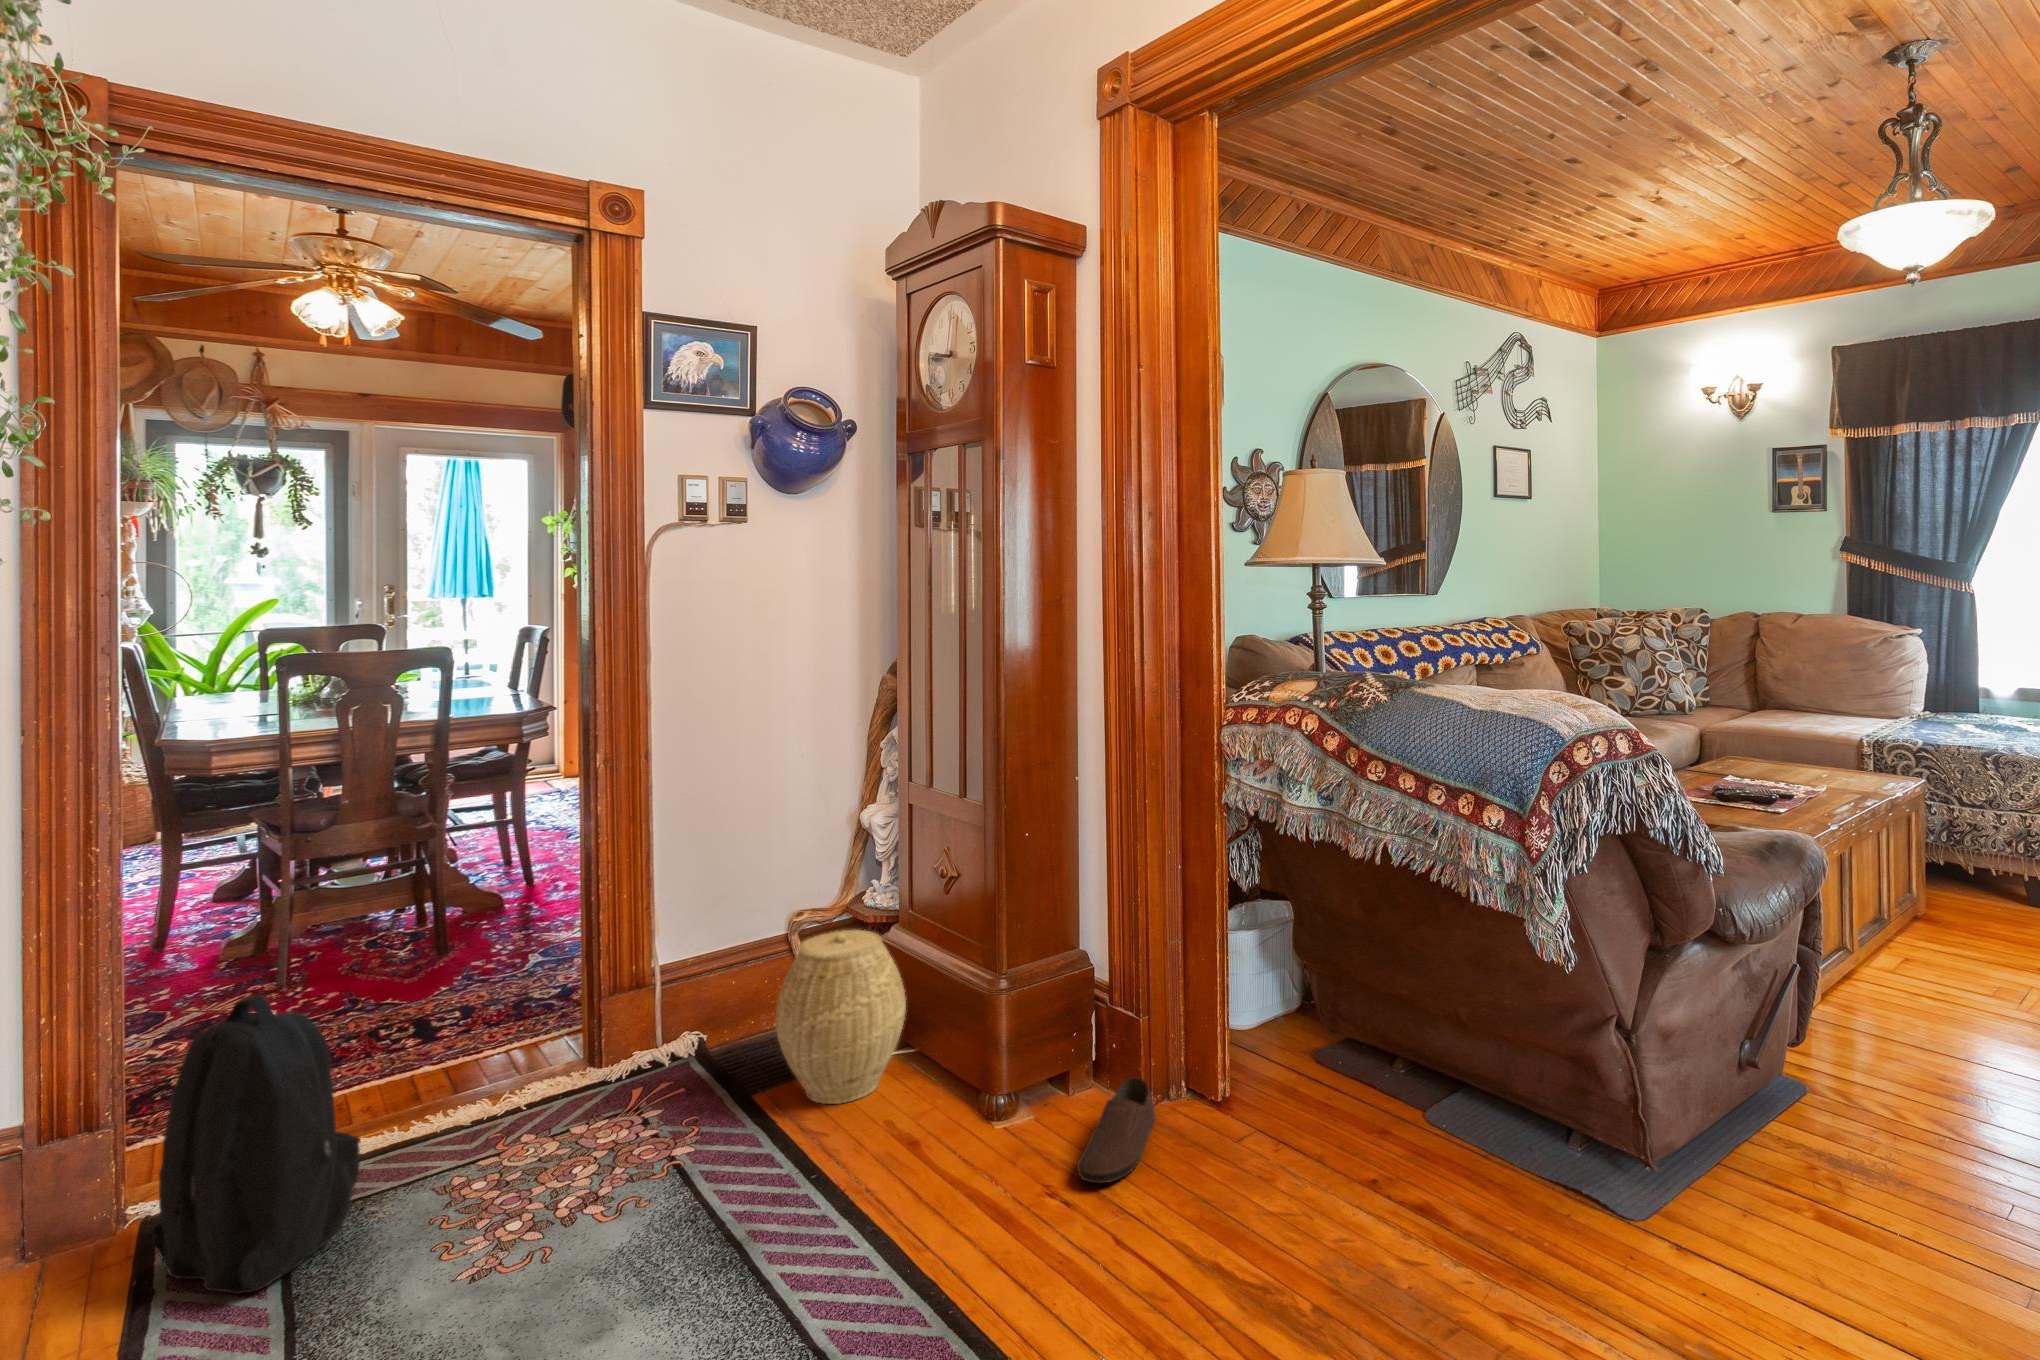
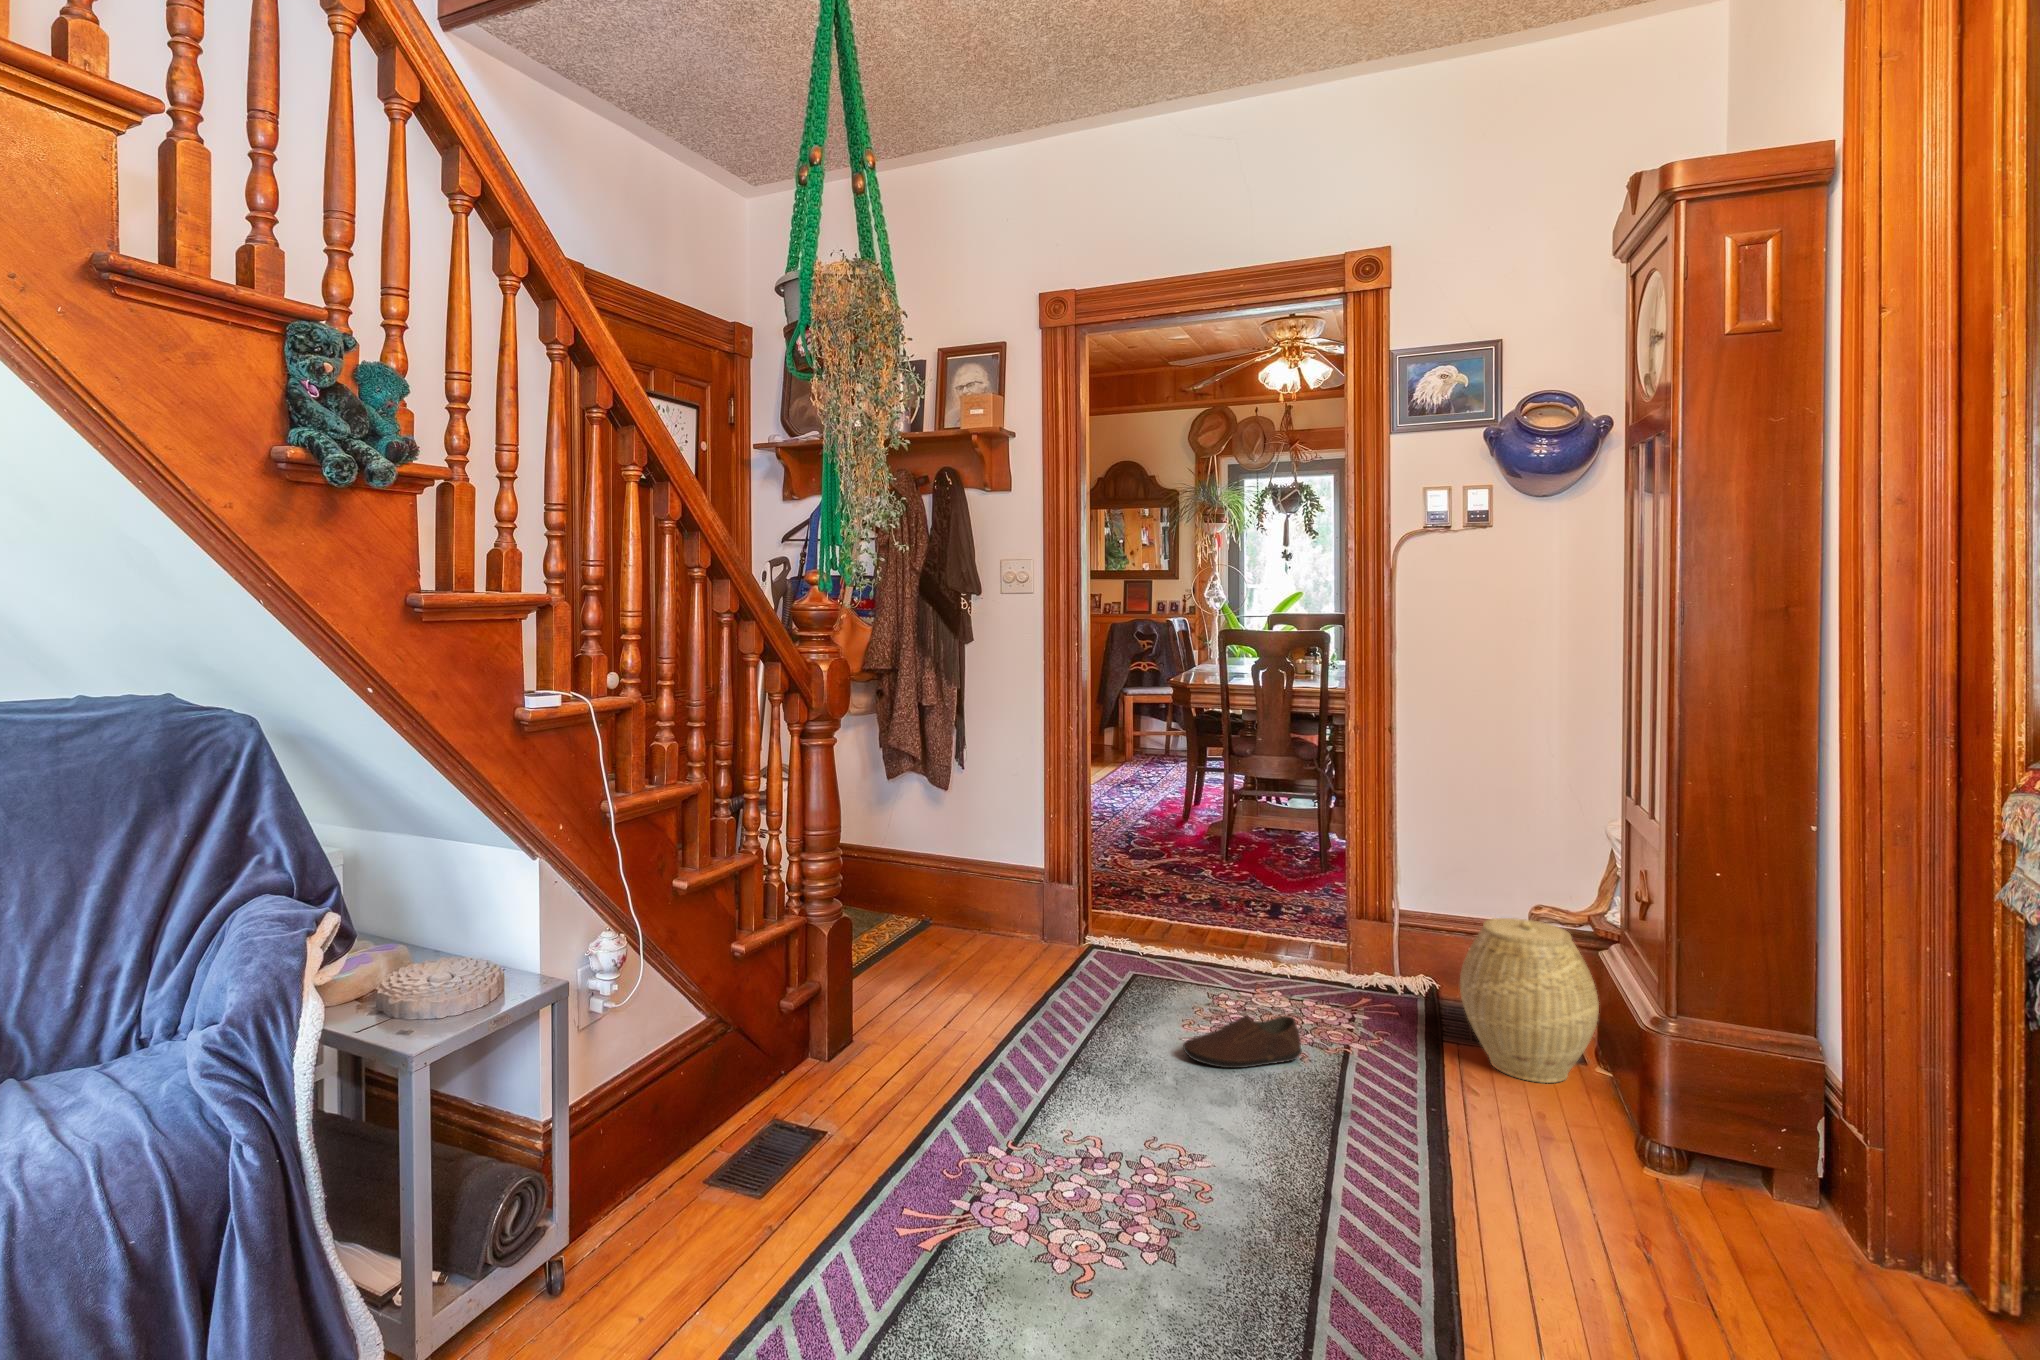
backpack: present [148,995,360,1294] -> none [1068,828,1157,999]
shoe: present [1077,1078,1155,1183] -> present [1183,1016,1302,1068]

